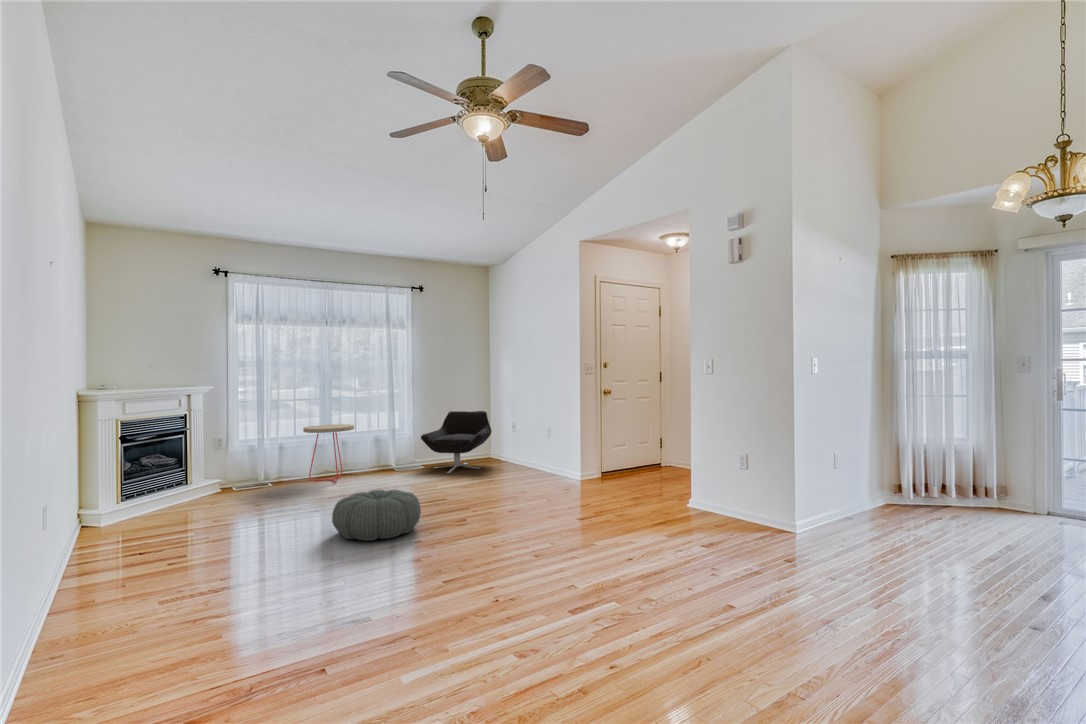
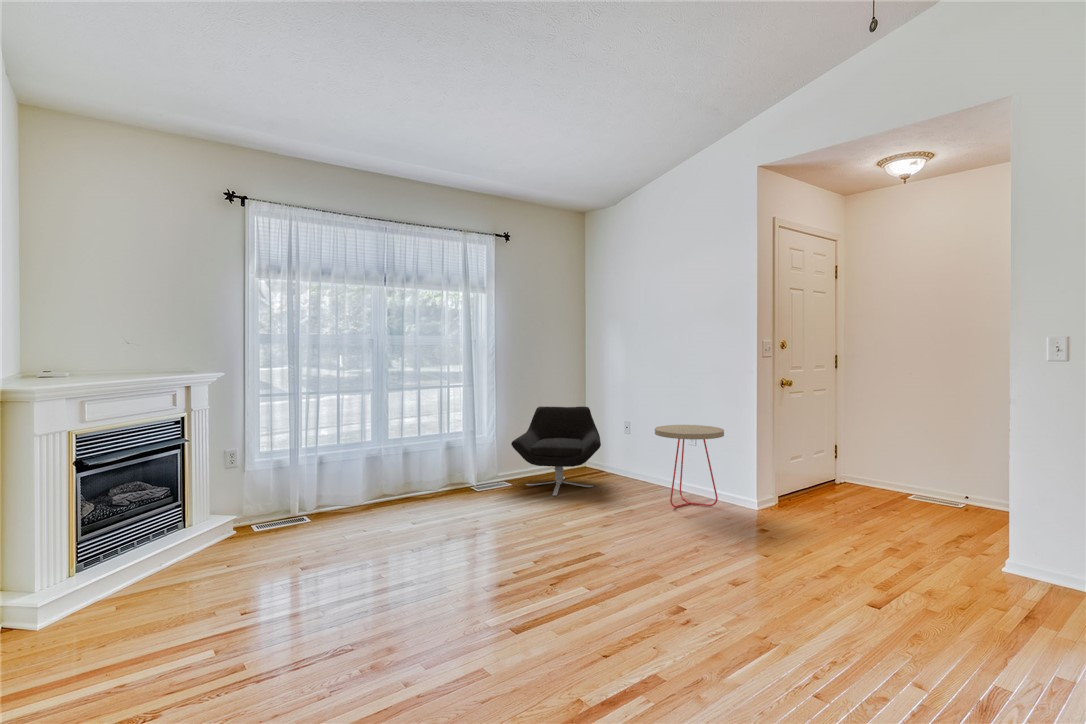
side table: present [303,424,354,482] -> present [655,425,724,507]
pouf: present [332,490,421,541] -> none [475,557,630,673]

